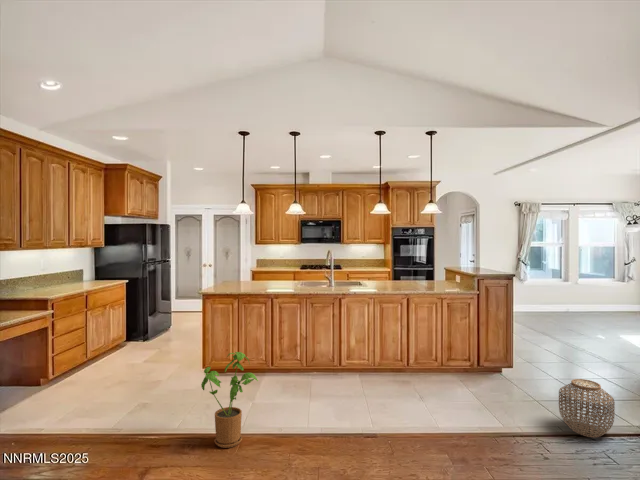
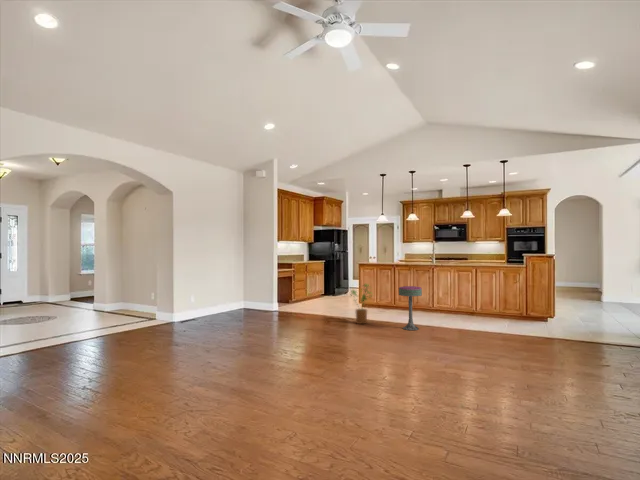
bar stool: none [317,353,366,455] -> present [399,286,422,330]
woven basket: present [559,379,615,438] -> none [540,310,571,340]

